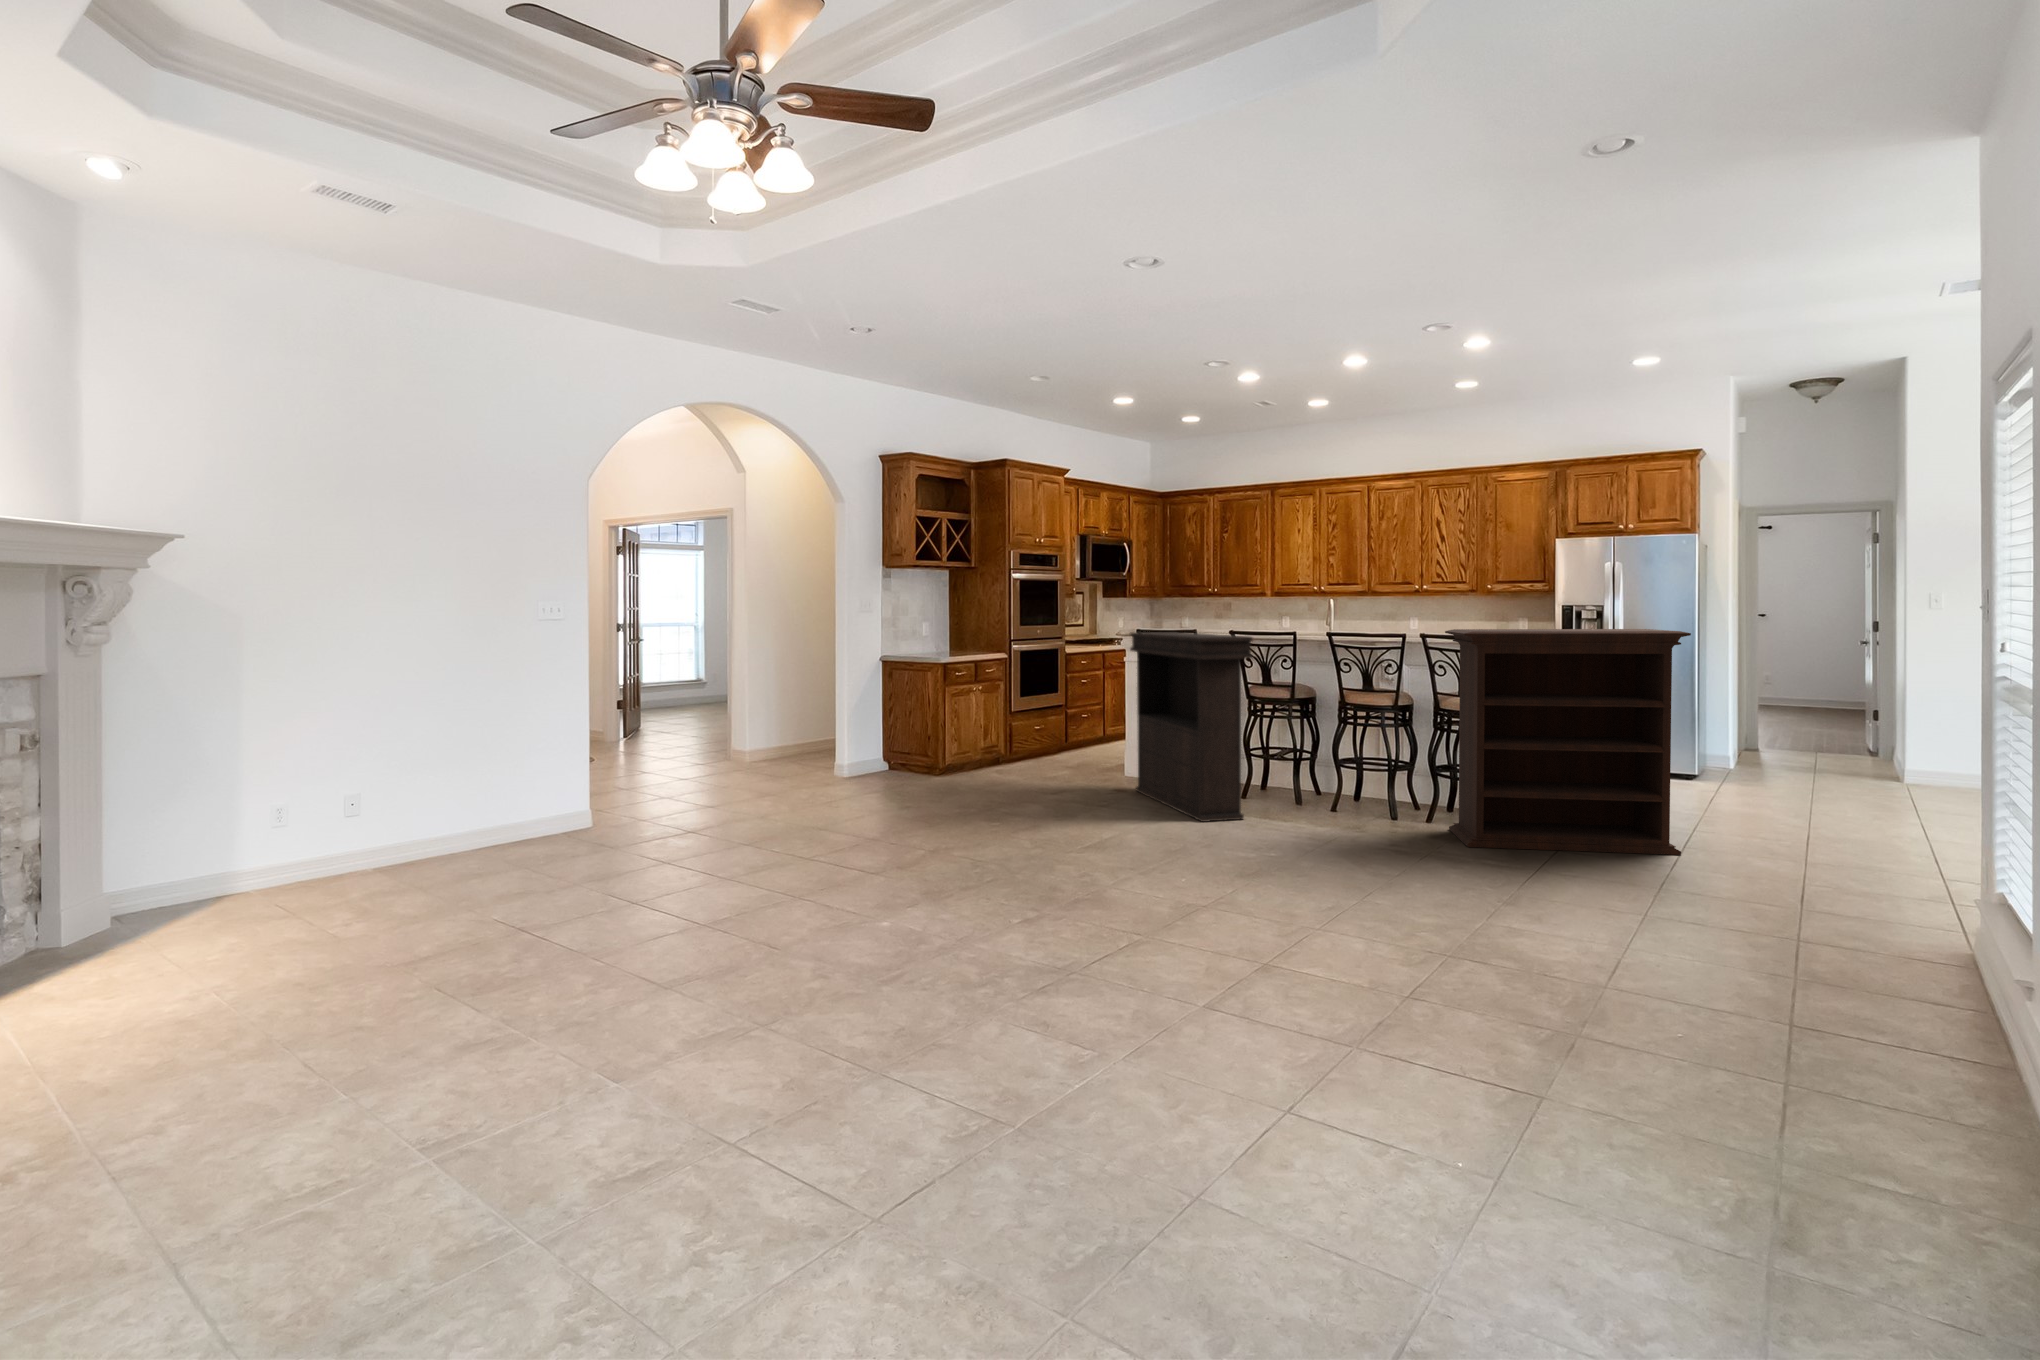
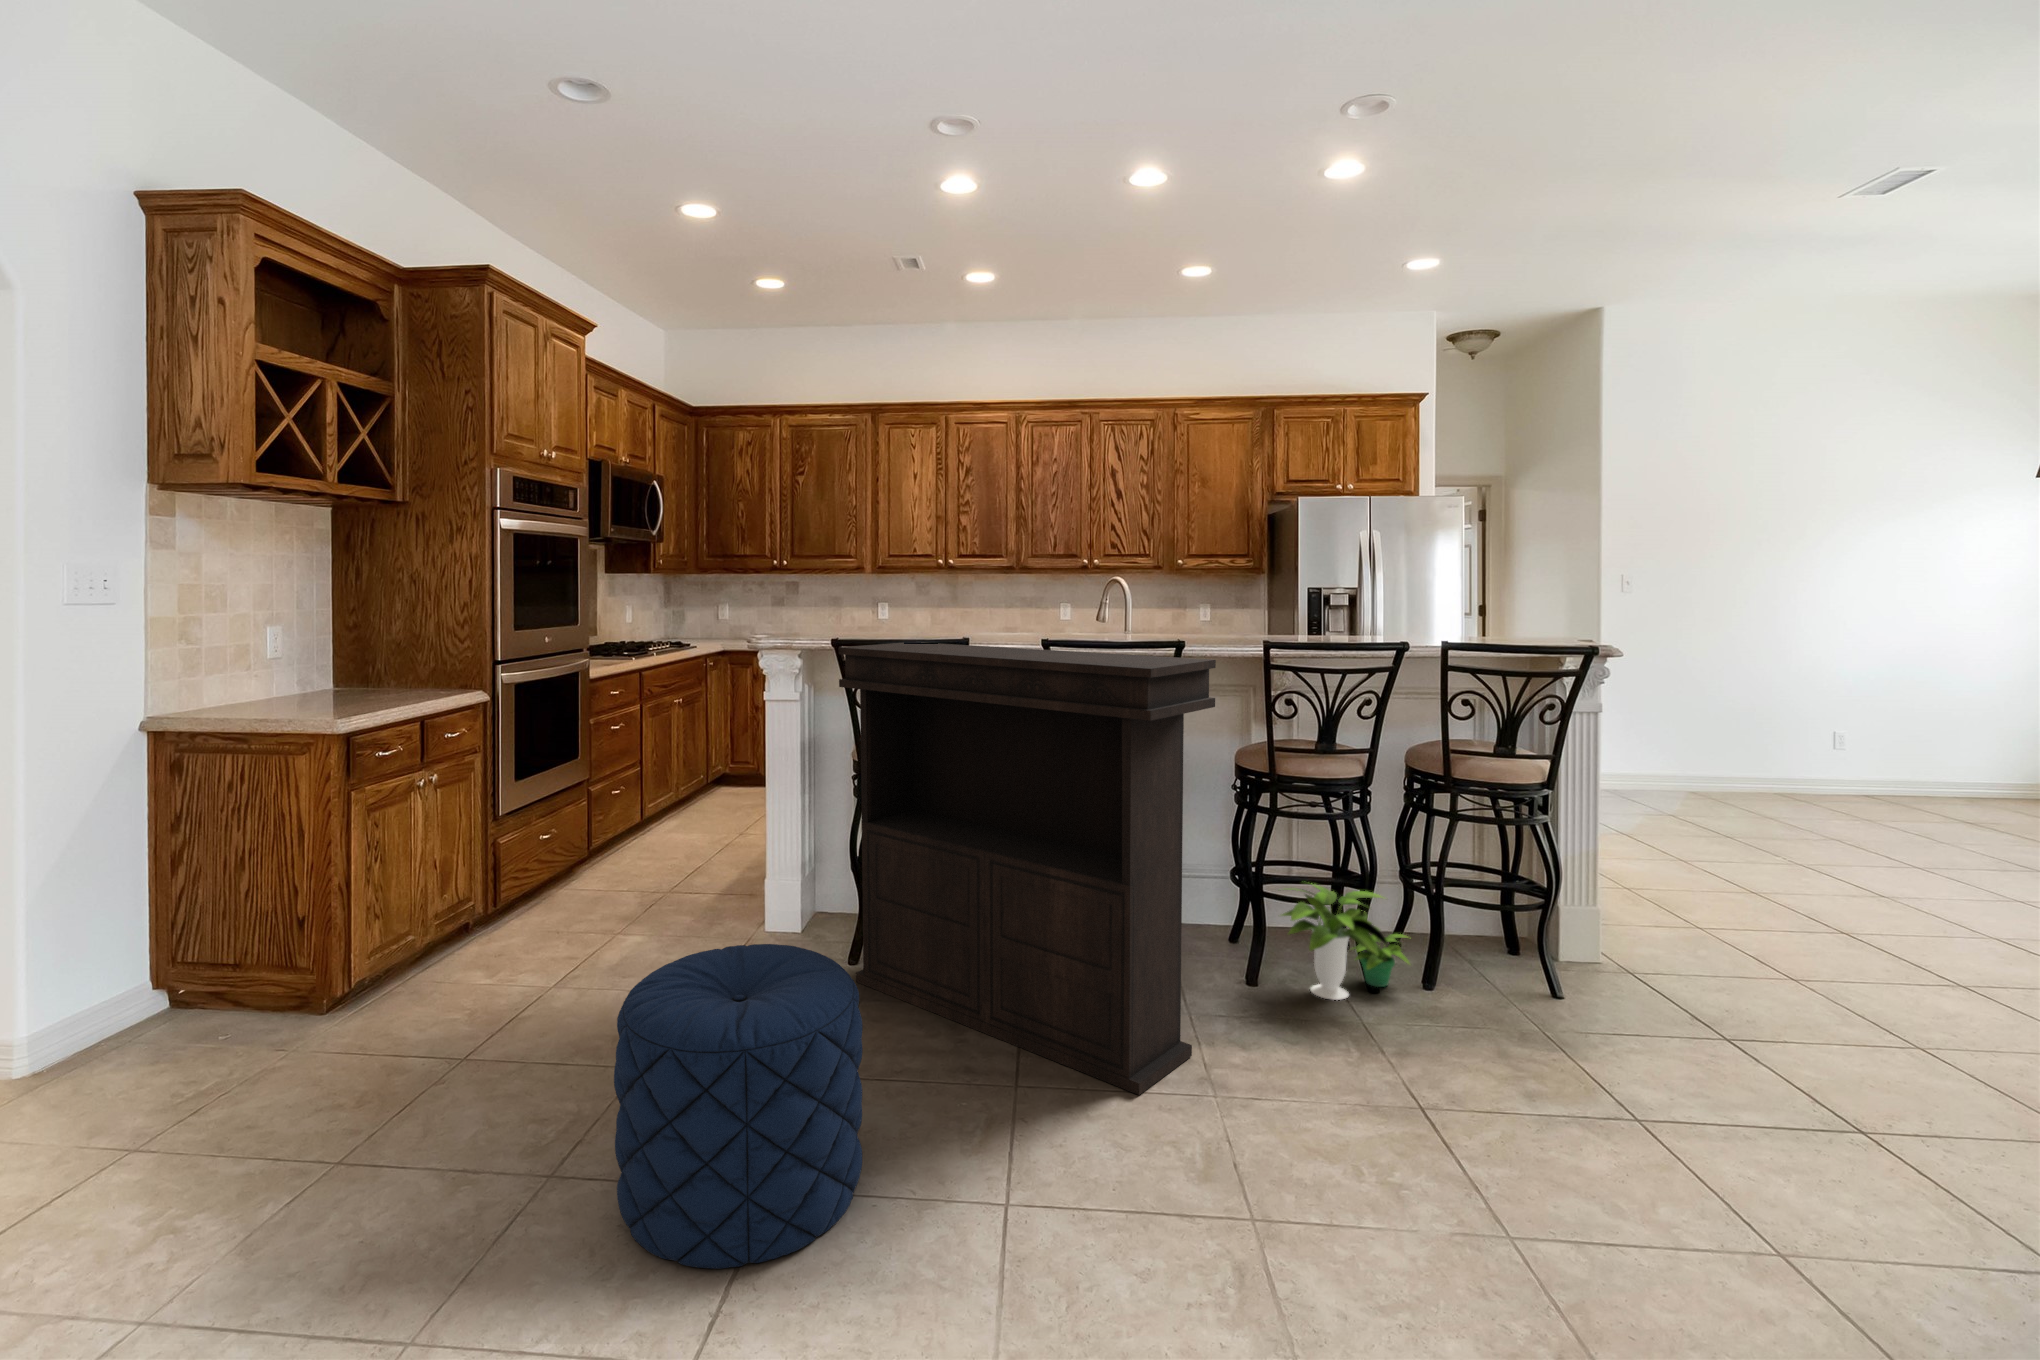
bookshelf: present [1445,629,1691,855] -> none [1507,627,1889,1061]
pouf: none [992,736,1076,824] -> present [614,944,862,1269]
potted plant: none [1326,761,1408,820] -> present [1282,881,1411,1000]

